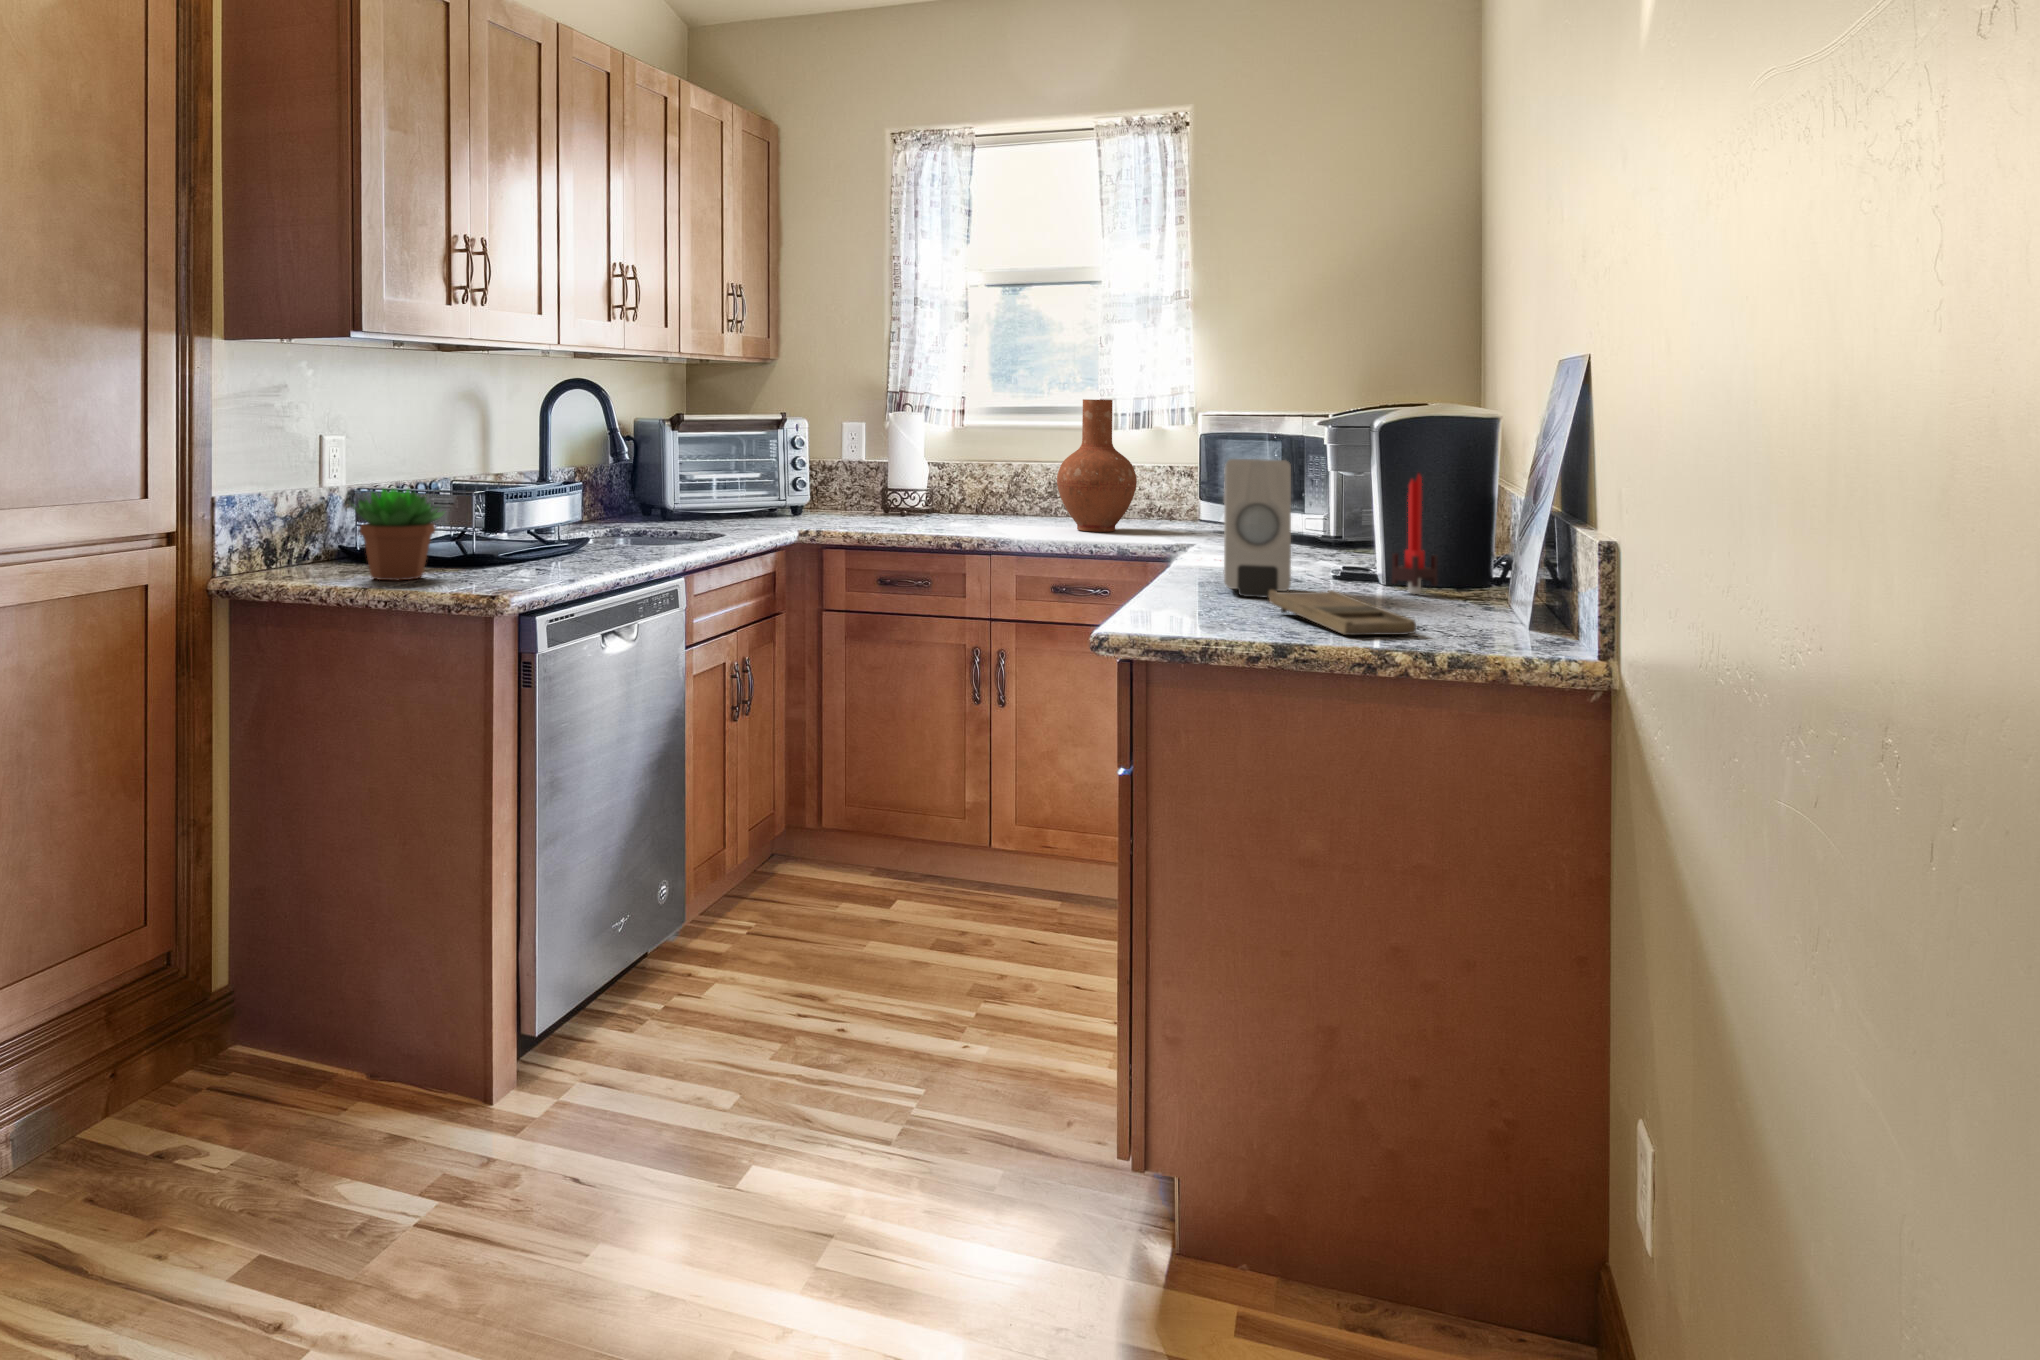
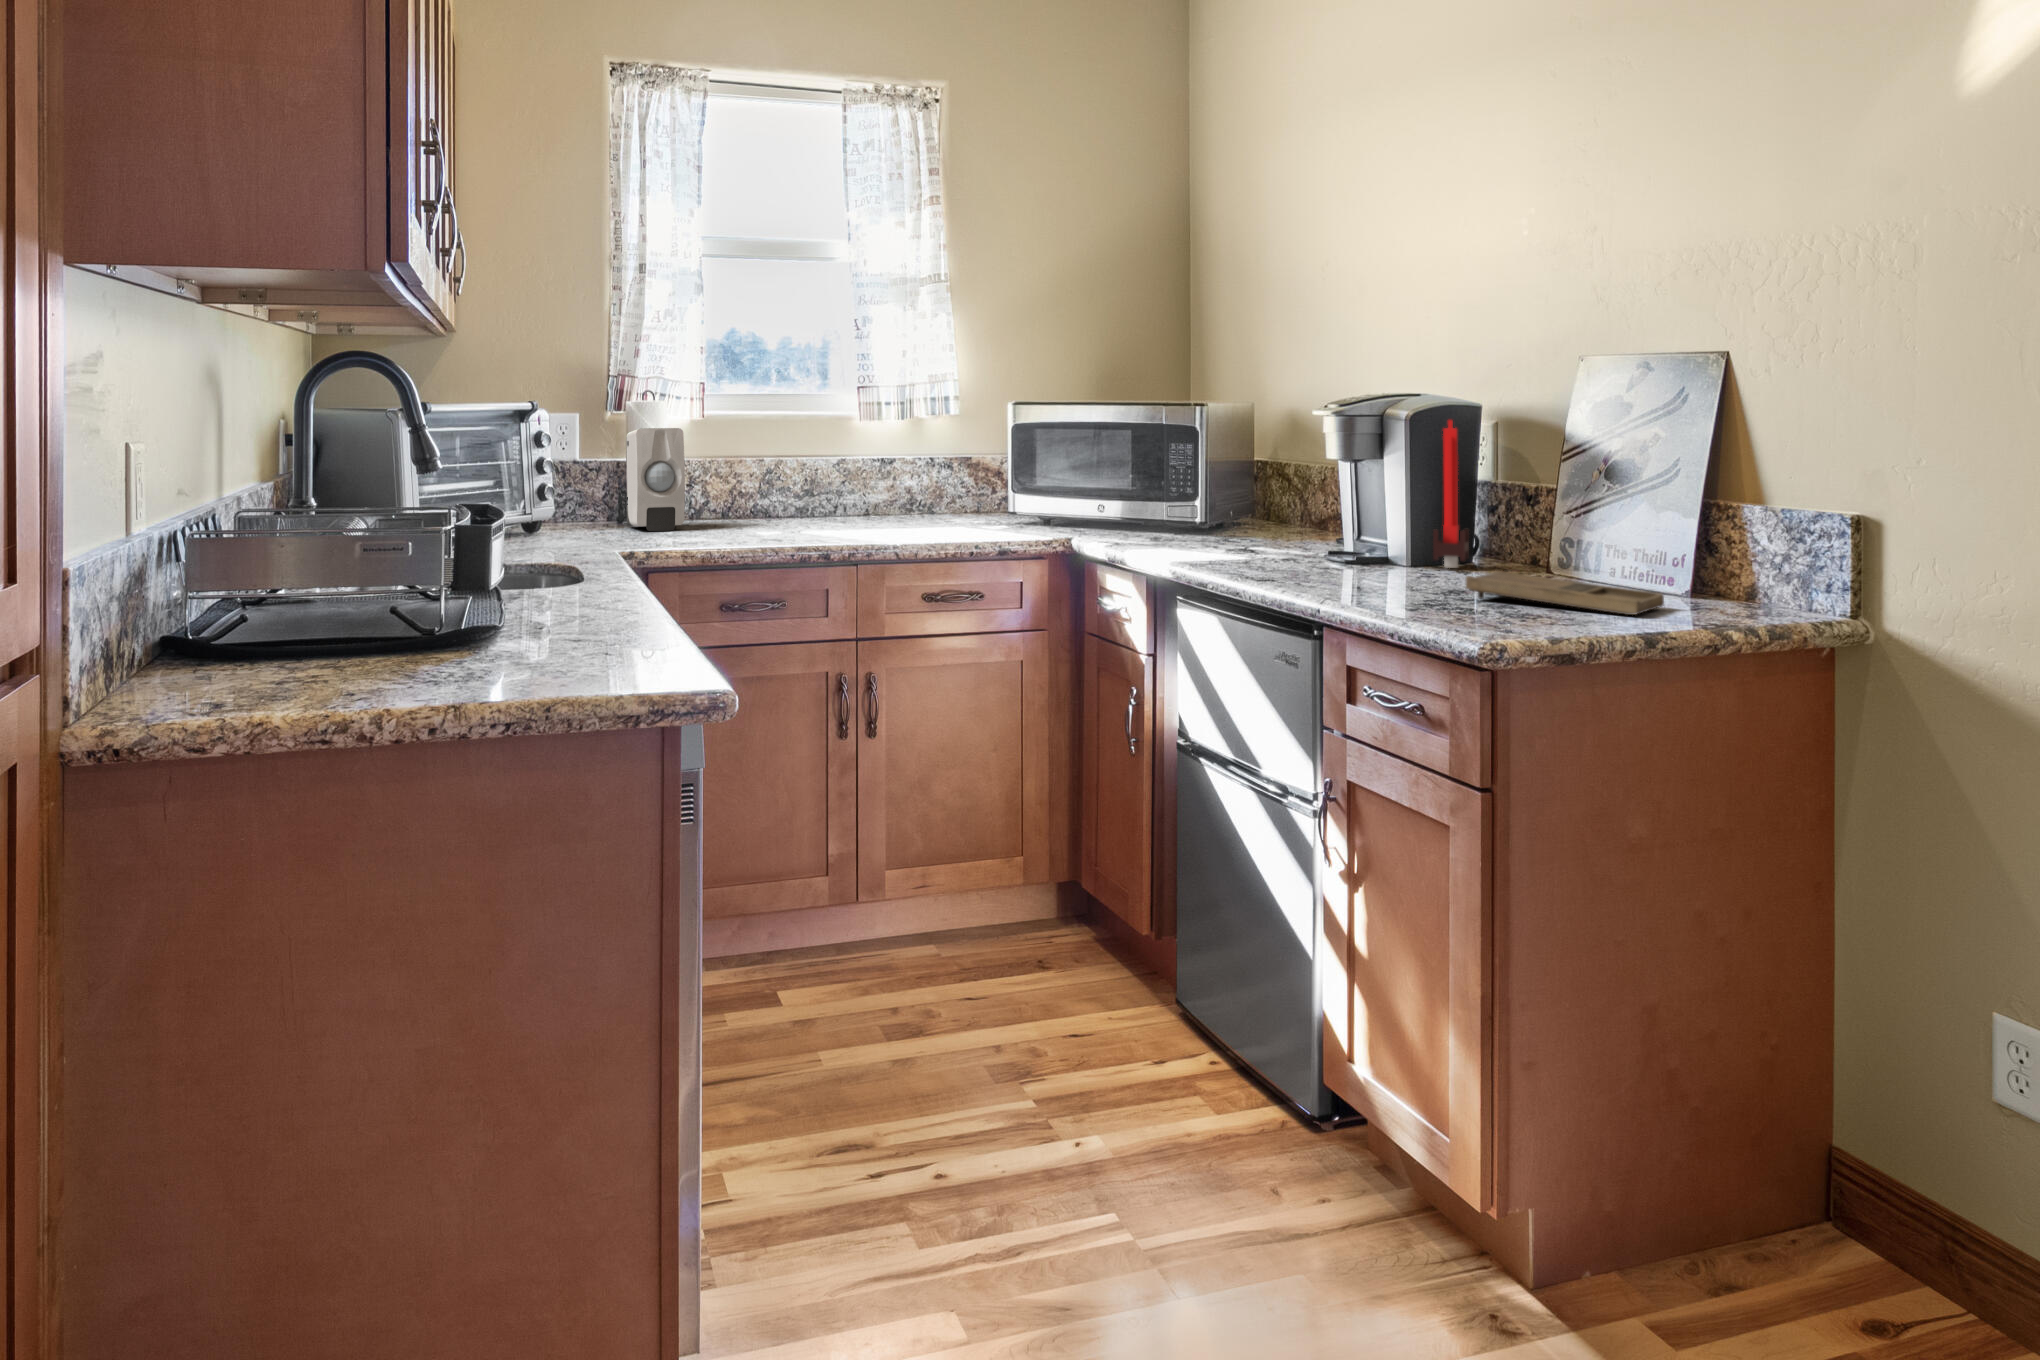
vase: present [1057,399,1137,532] -> none [872,385,958,530]
soap dispenser: present [1223,459,1291,598] -> present [626,428,685,531]
succulent plant: present [351,488,444,580] -> none [327,527,489,689]

